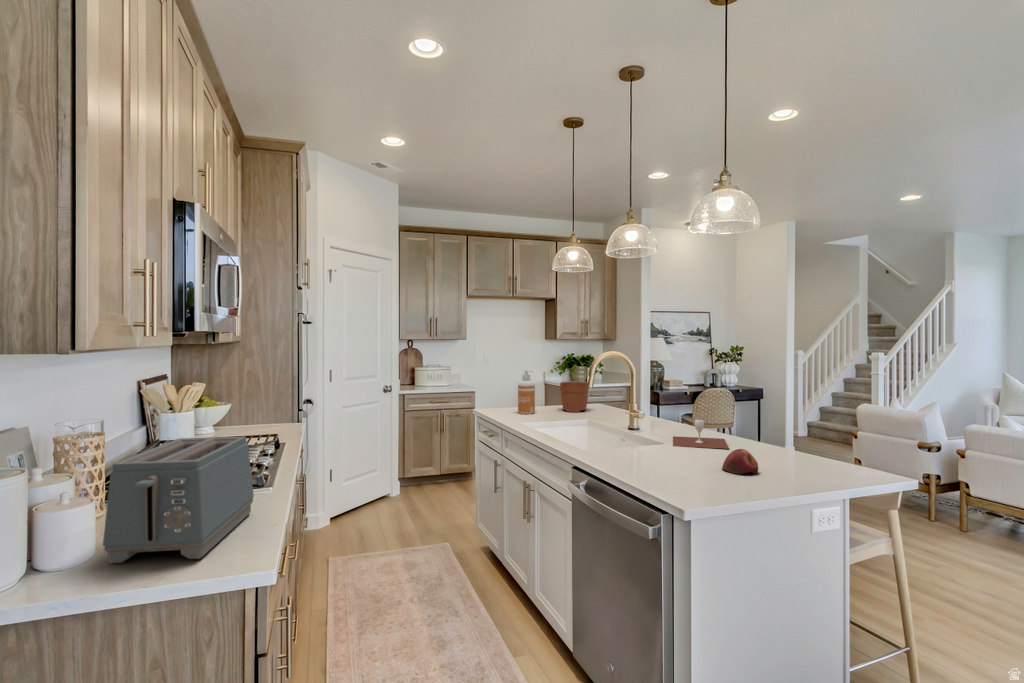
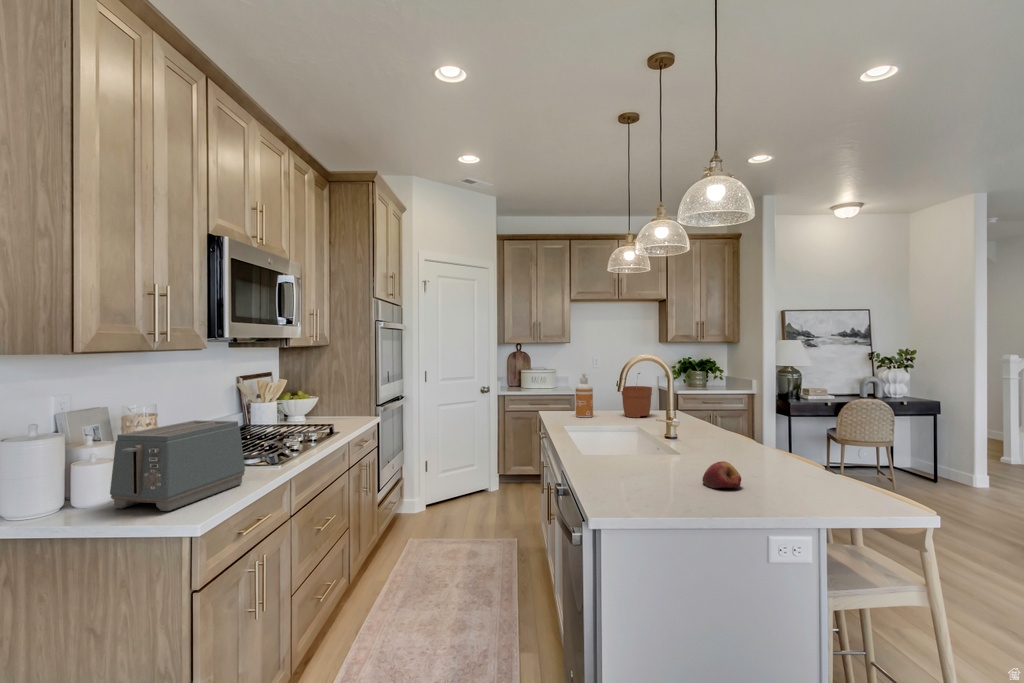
wine glass: present [673,419,729,449] -> none [688,428,761,463]

